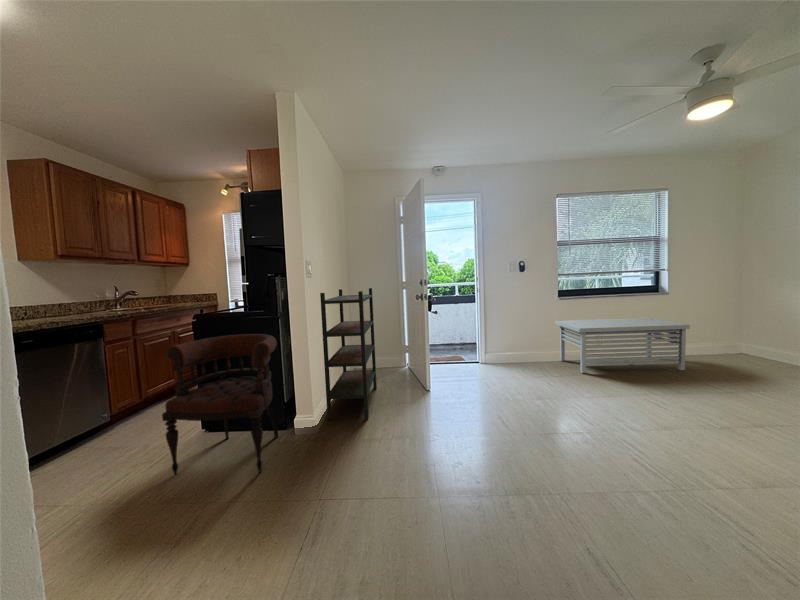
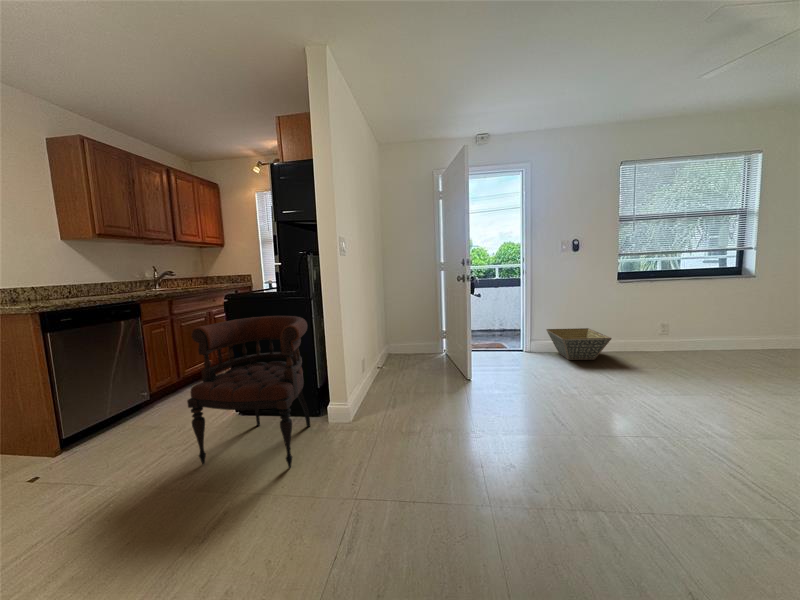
bookshelf: present [320,288,377,420] -> none [354,268,414,410]
storage bench: present [555,318,690,373] -> none [613,304,788,366]
basket: none [499,341,553,370] -> present [546,328,612,360]

